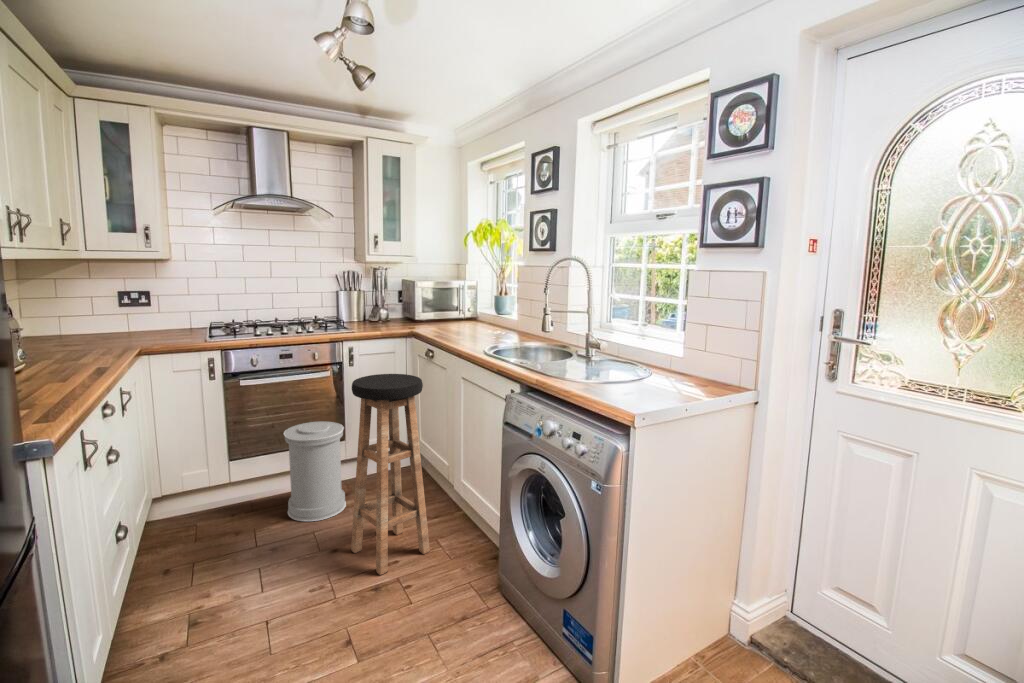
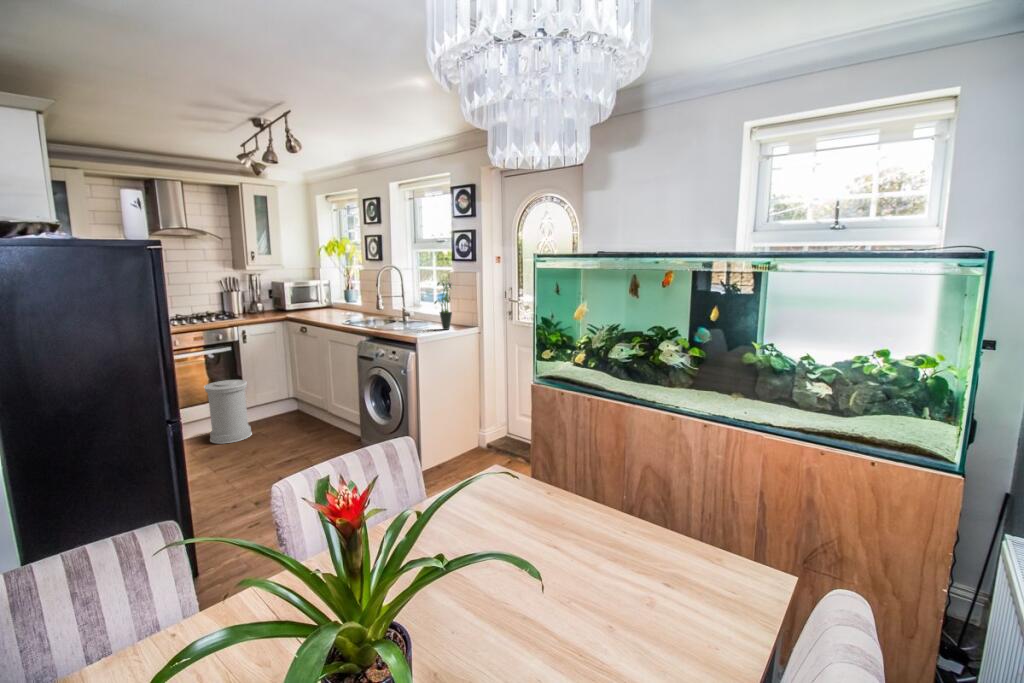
potted plant: none [662,284,715,389] -> present [435,283,455,330]
bar stool: present [351,374,430,575] -> none [261,340,318,456]

